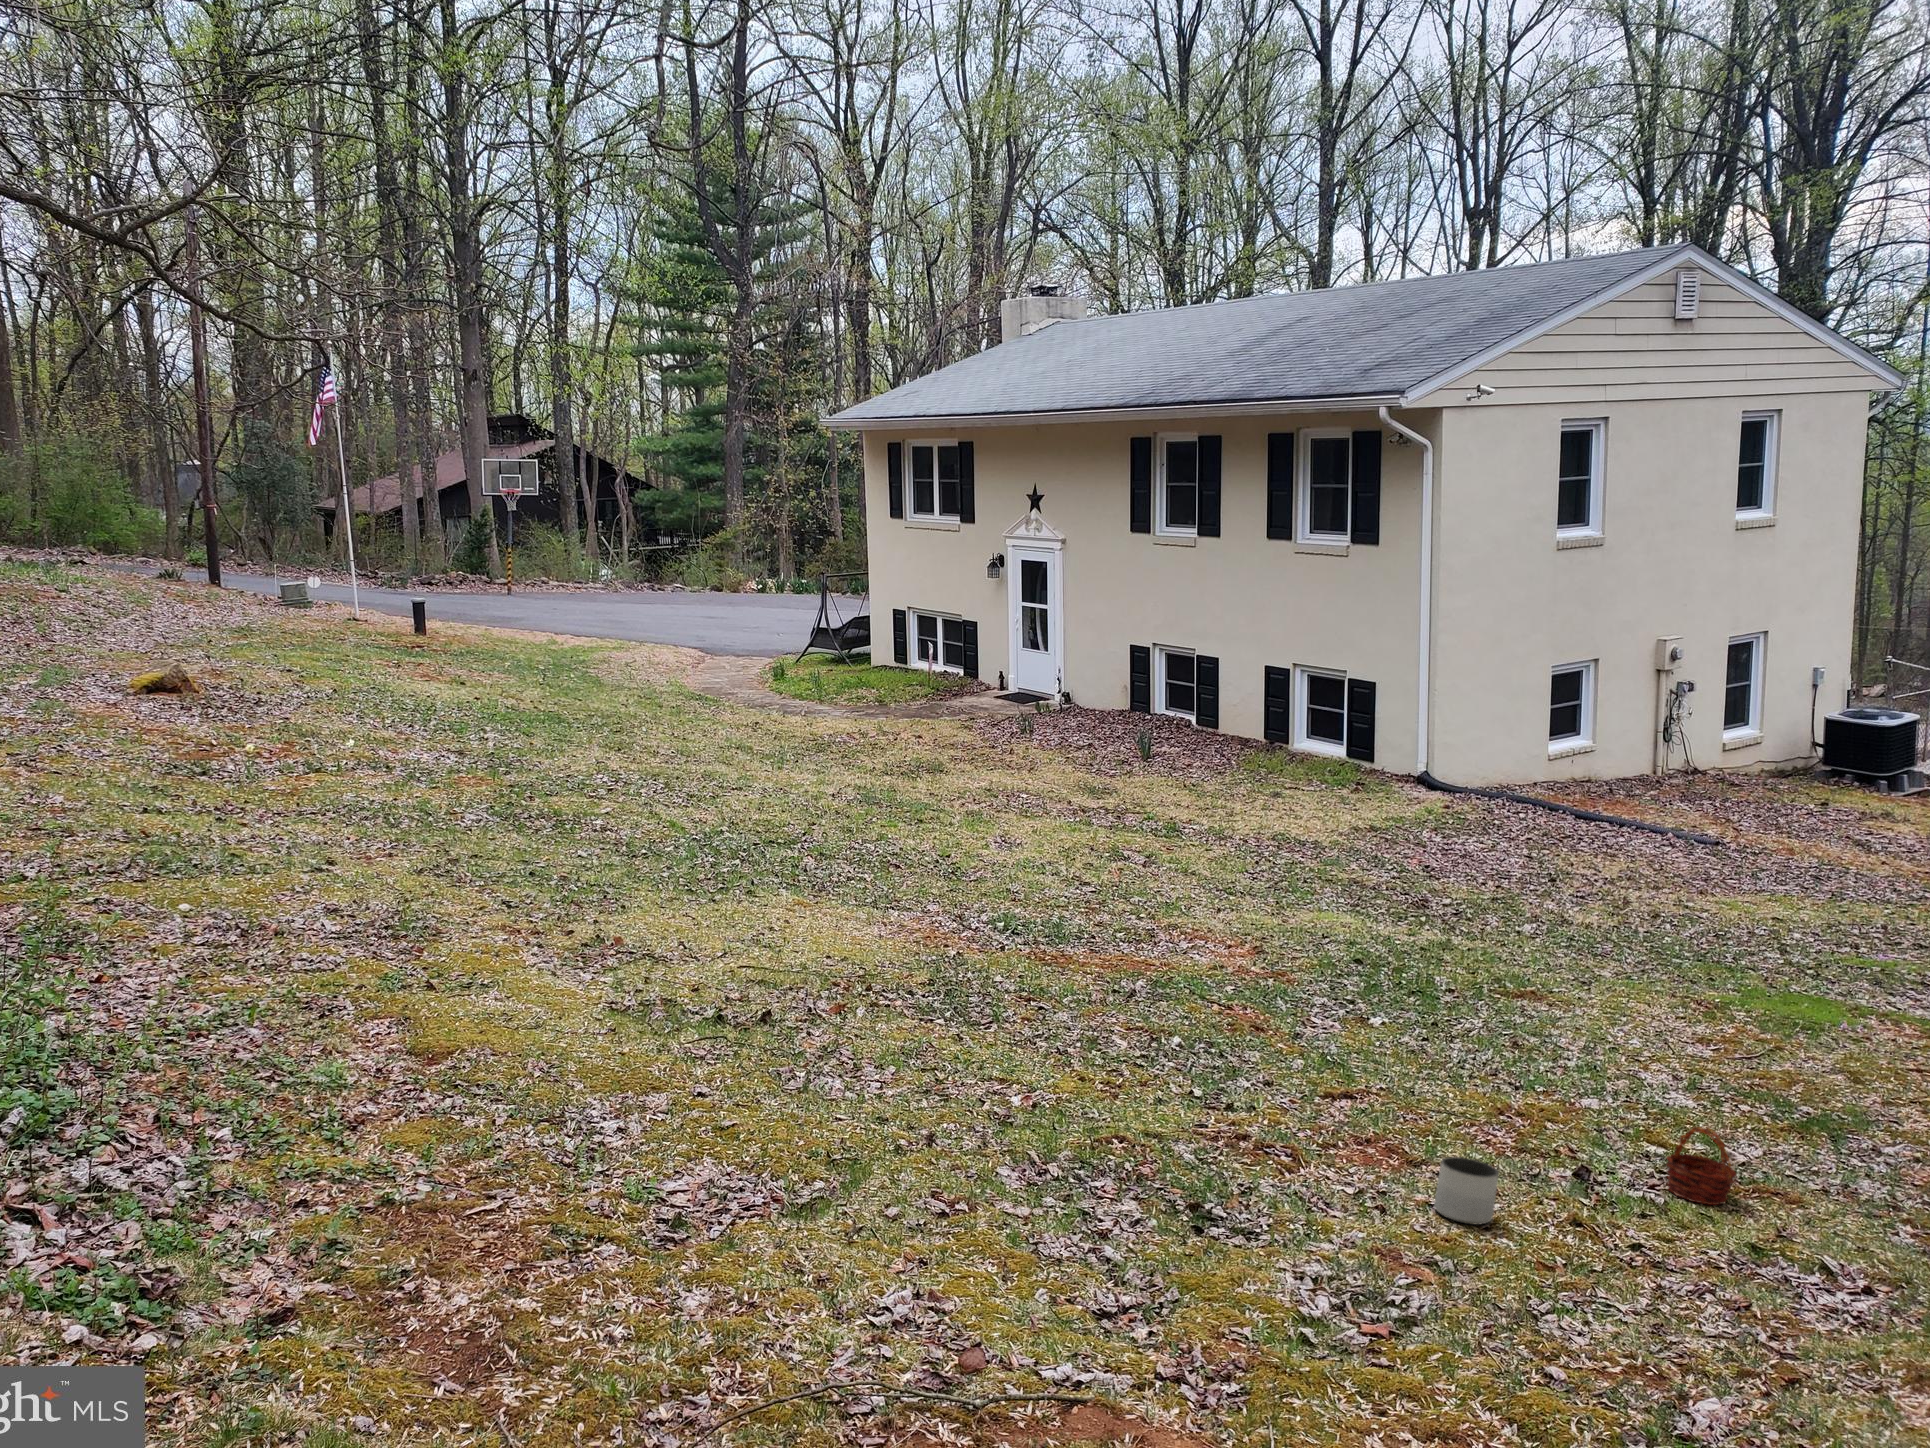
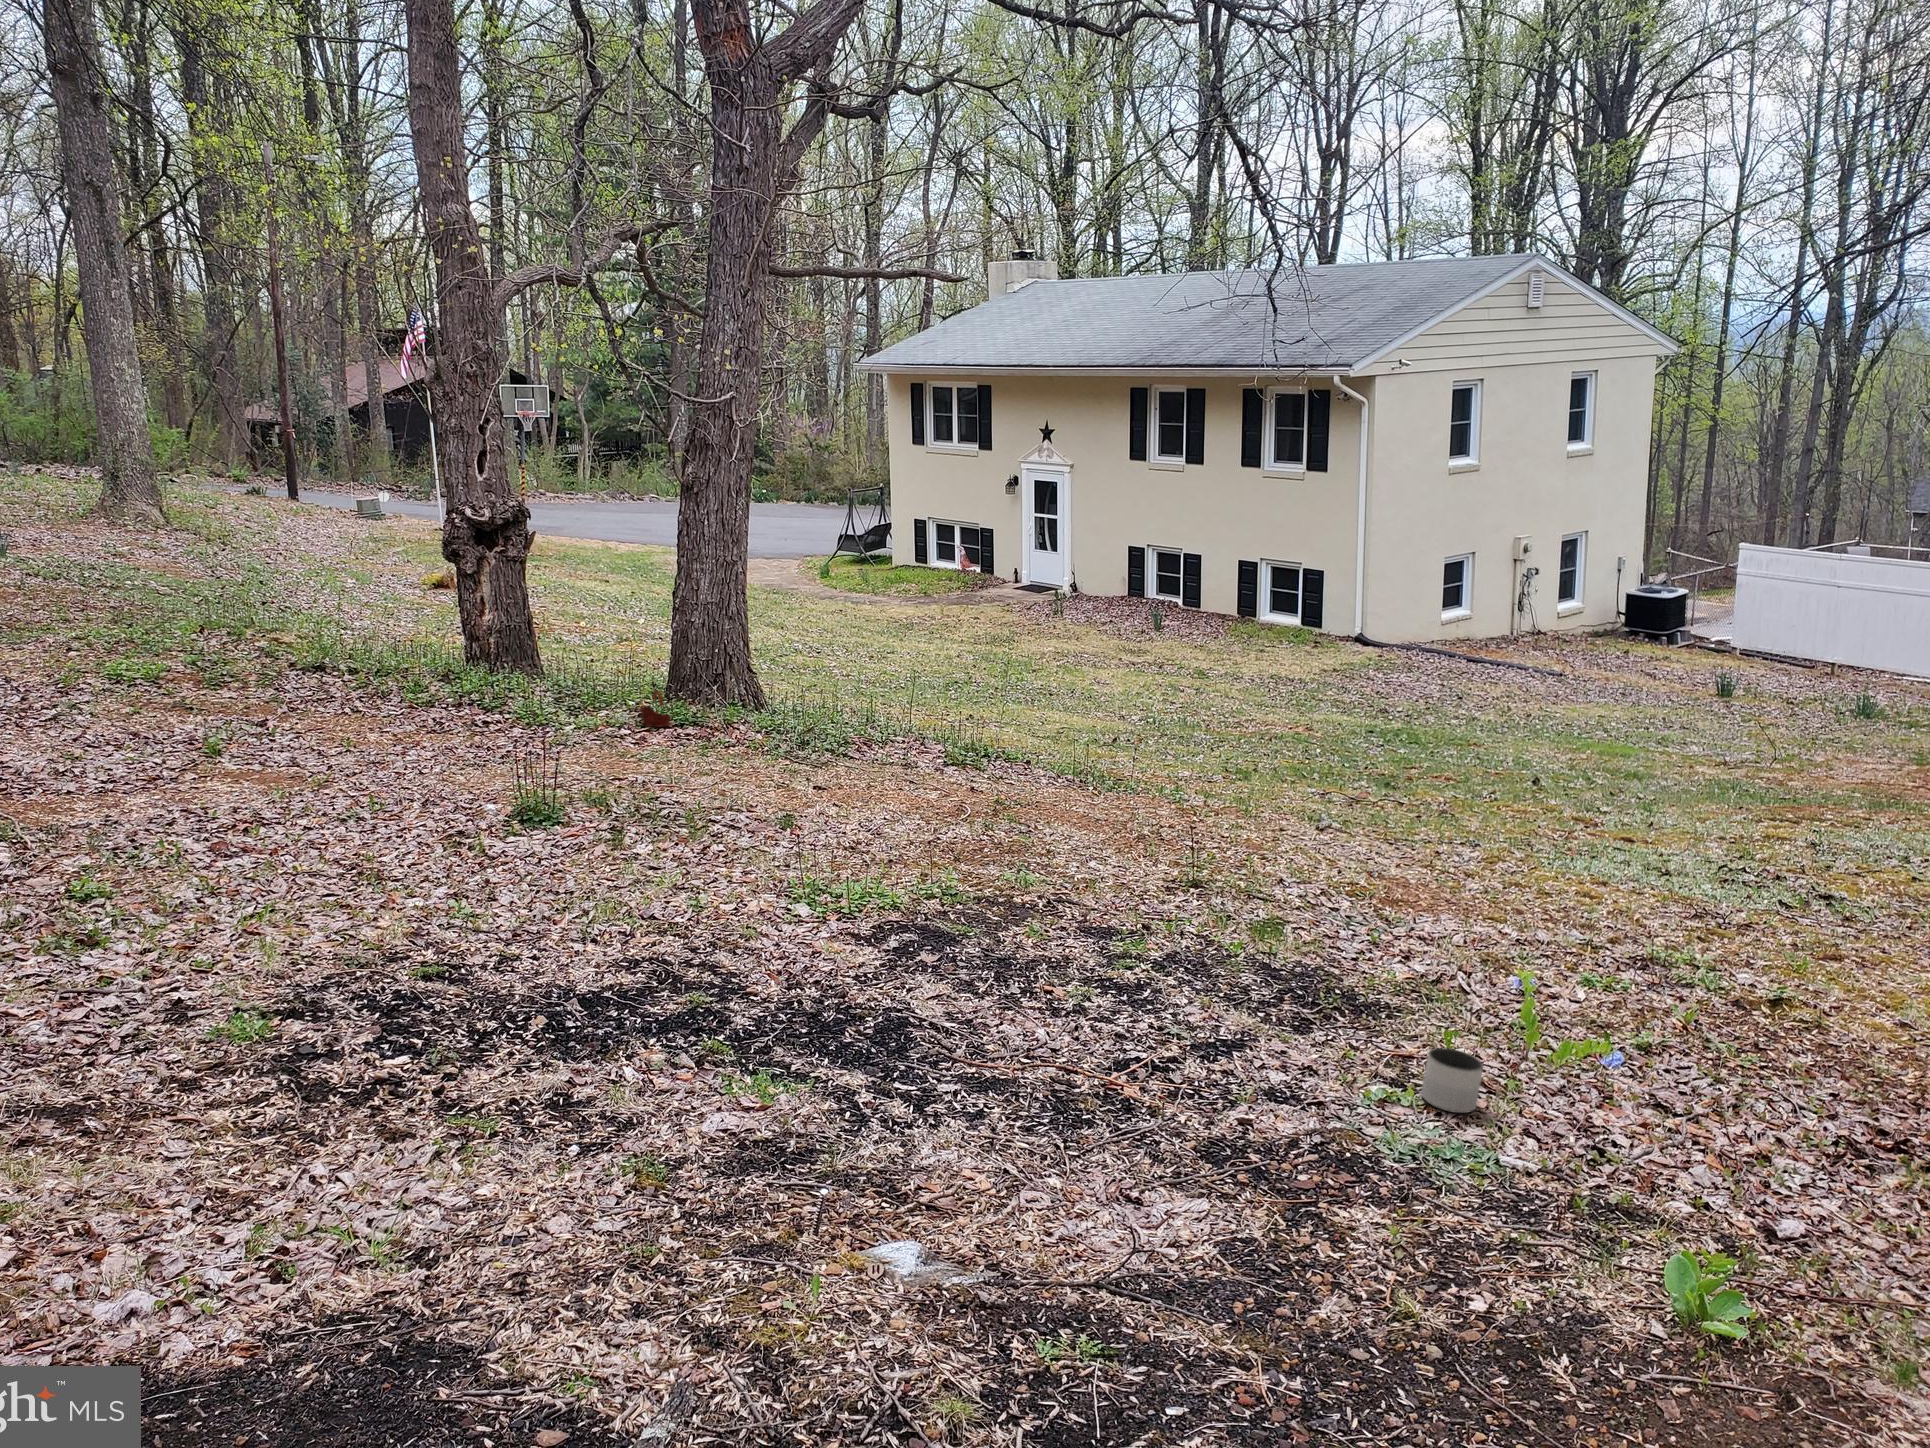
basket: present [1667,1127,1736,1205] -> present [641,690,671,727]

